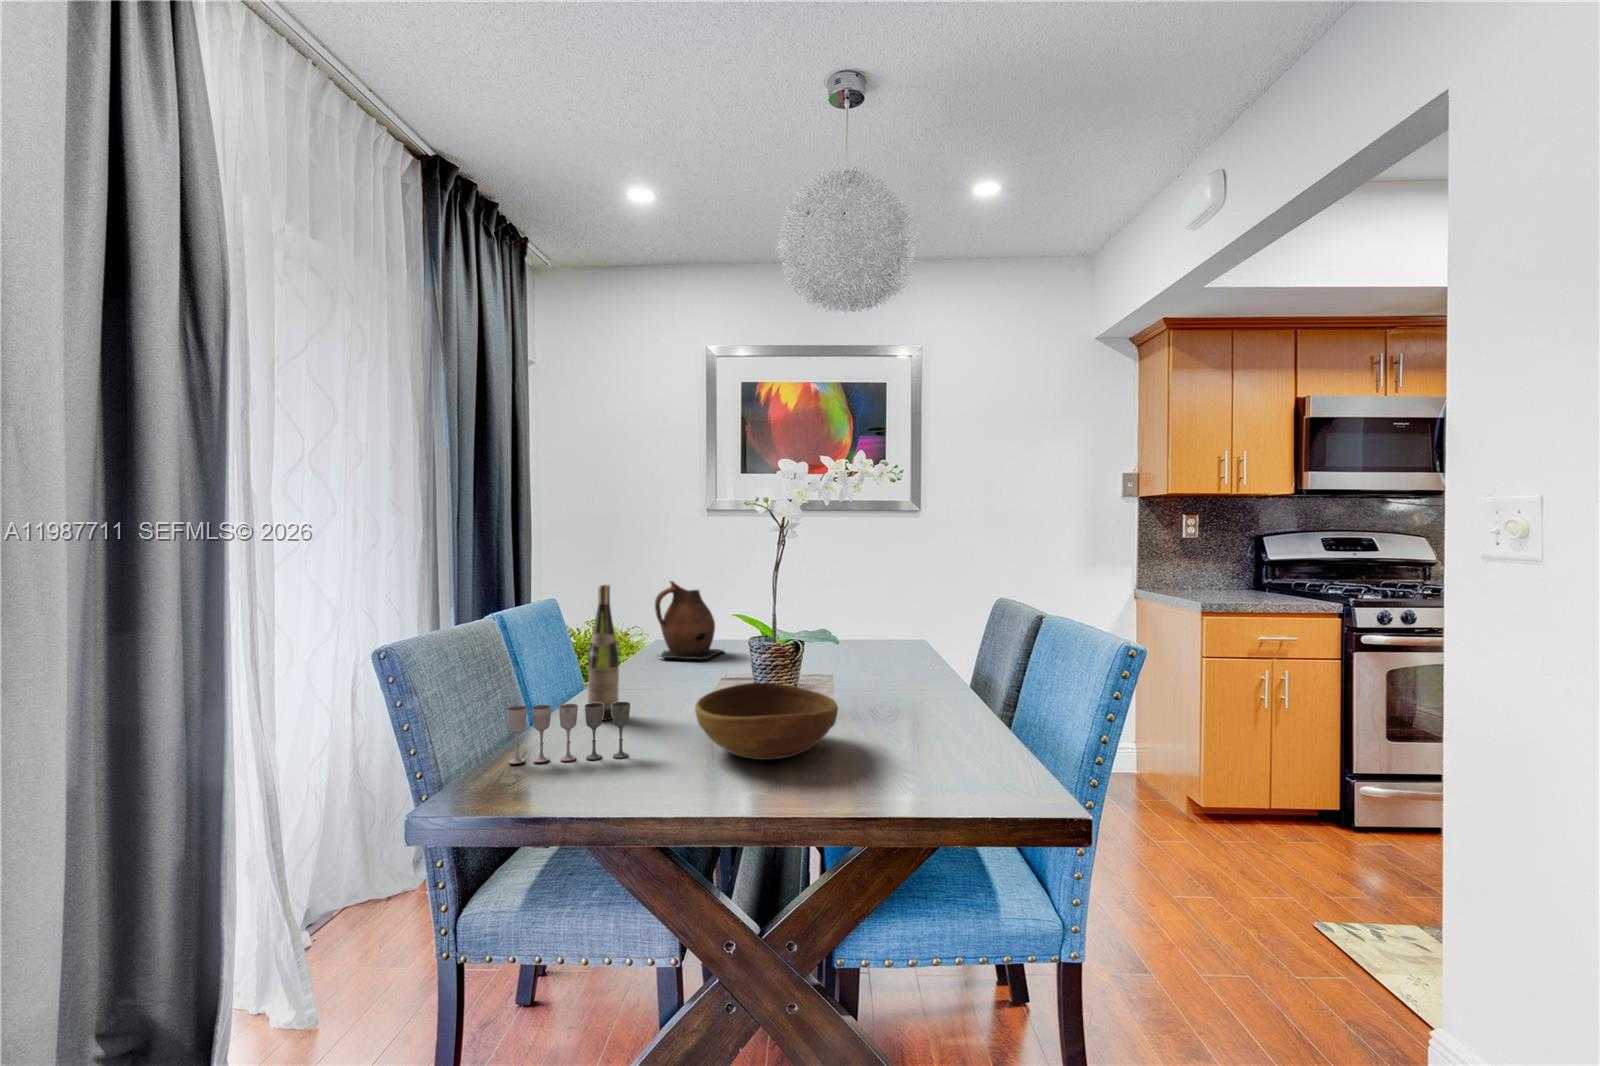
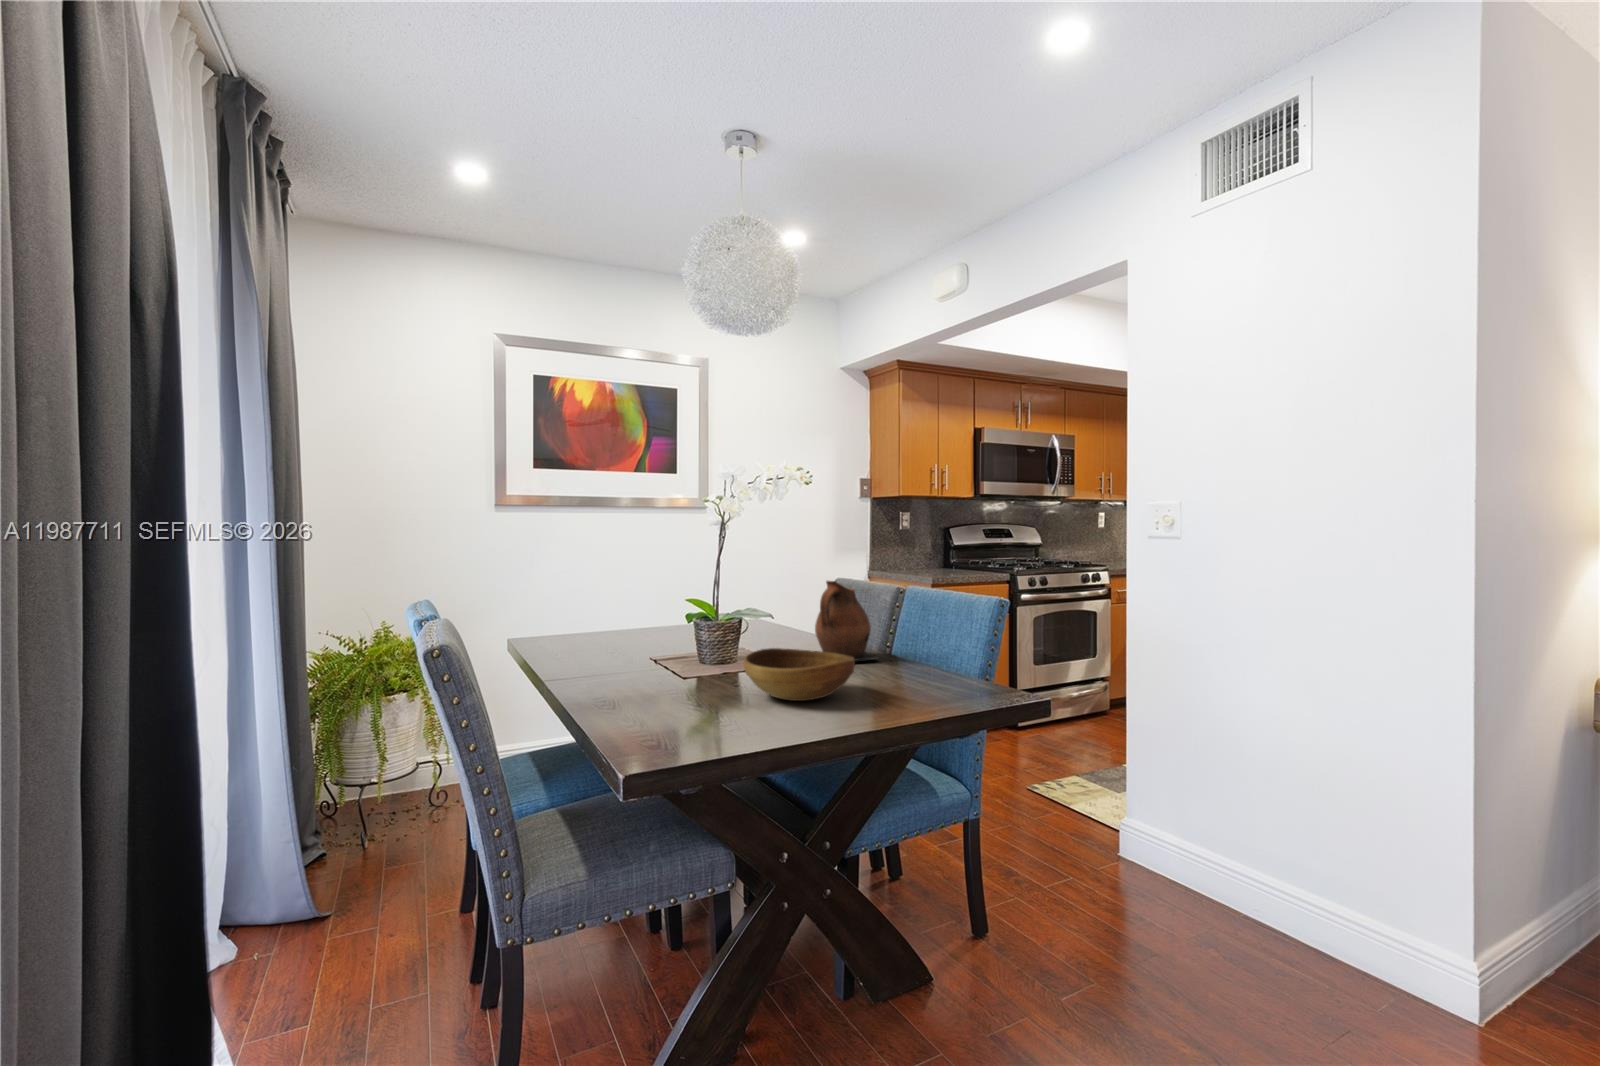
ceramic pitcher: present [655,581,724,660] -> present [815,581,879,661]
wine bottle: present [588,585,619,720] -> none [607,577,634,697]
wine glass: present [507,702,630,764] -> none [618,670,707,729]

